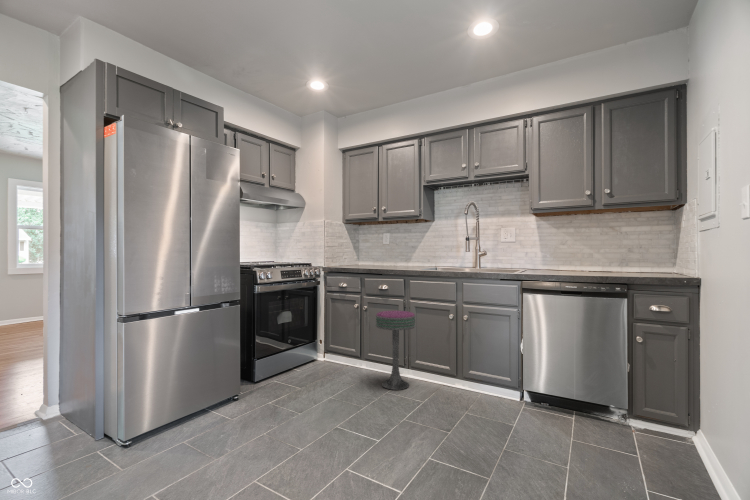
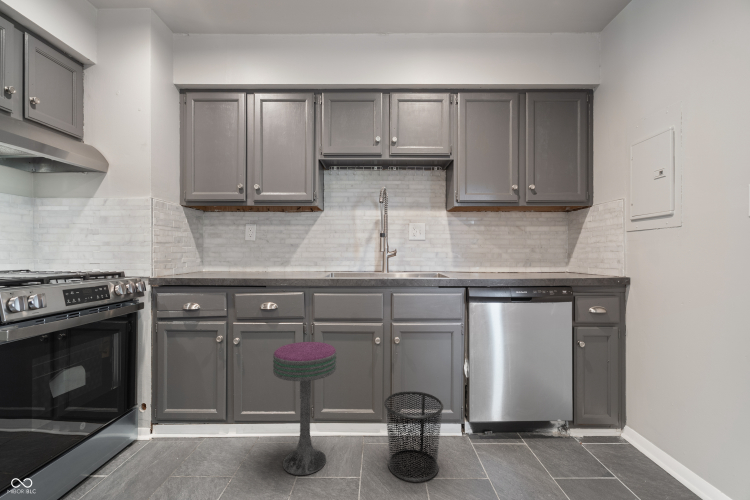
waste bin: none [440,351,483,408] -> present [384,391,443,482]

